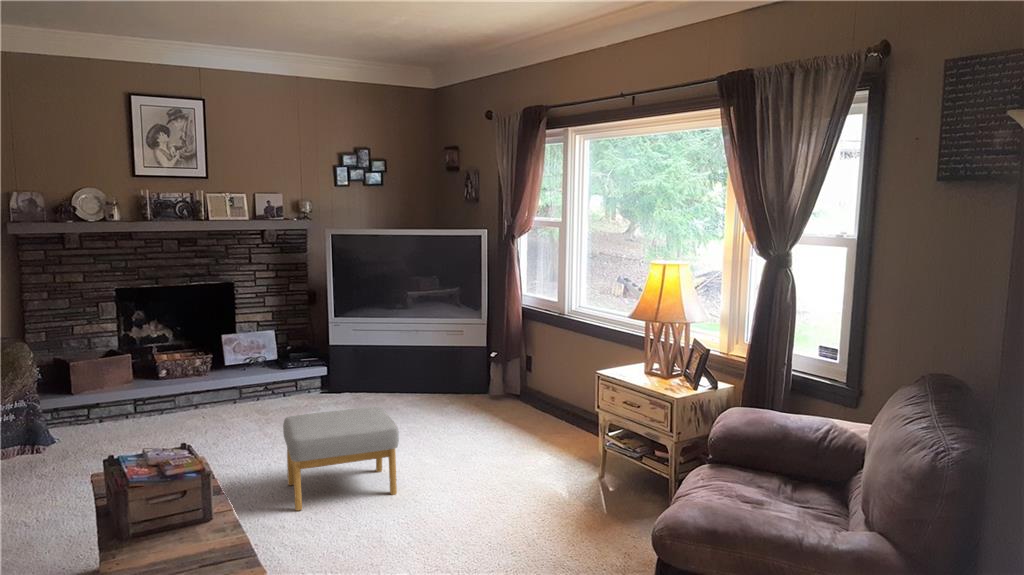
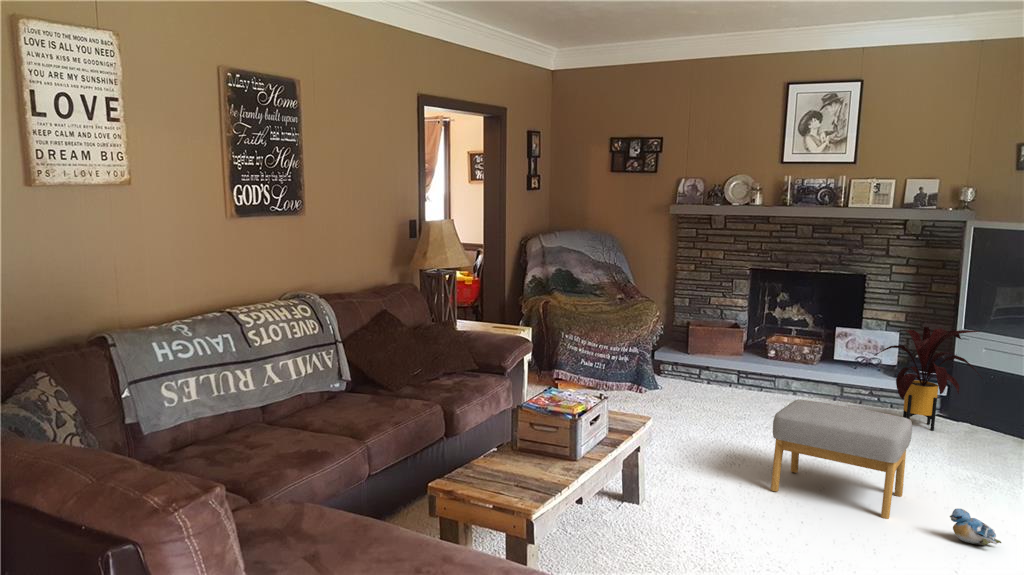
house plant: none [281,319,362,410] -> present [874,327,982,431]
plush toy: none [443,465,476,488] -> present [950,509,1001,545]

